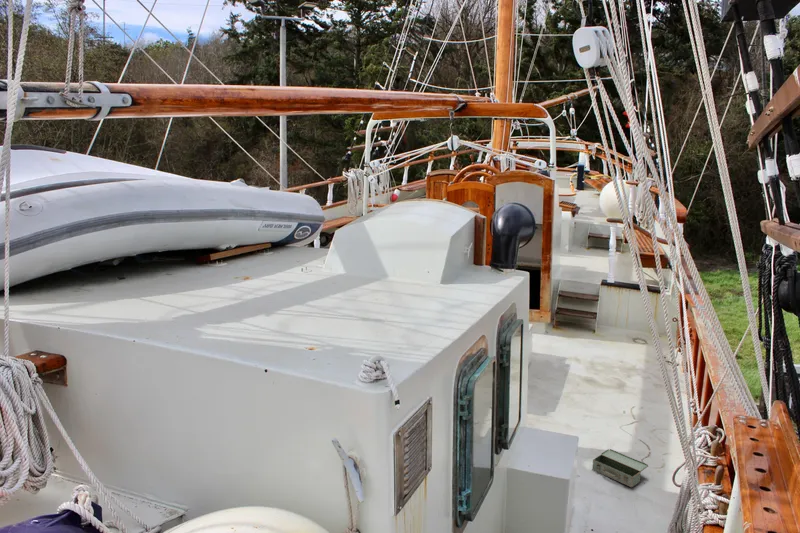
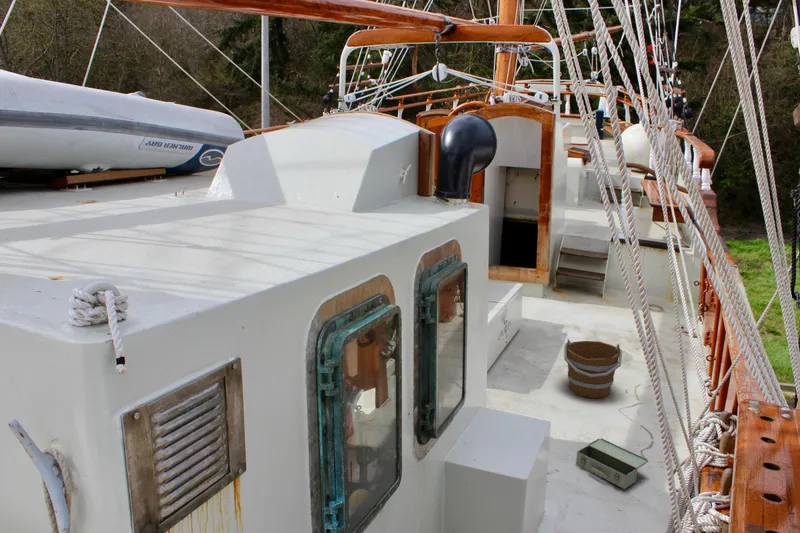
bucket: none [574,370,620,417] -> present [564,339,622,398]

